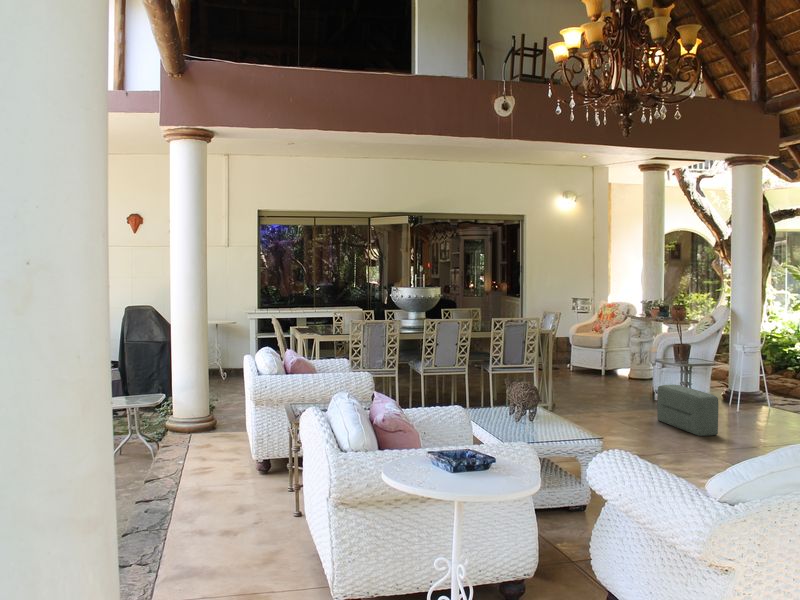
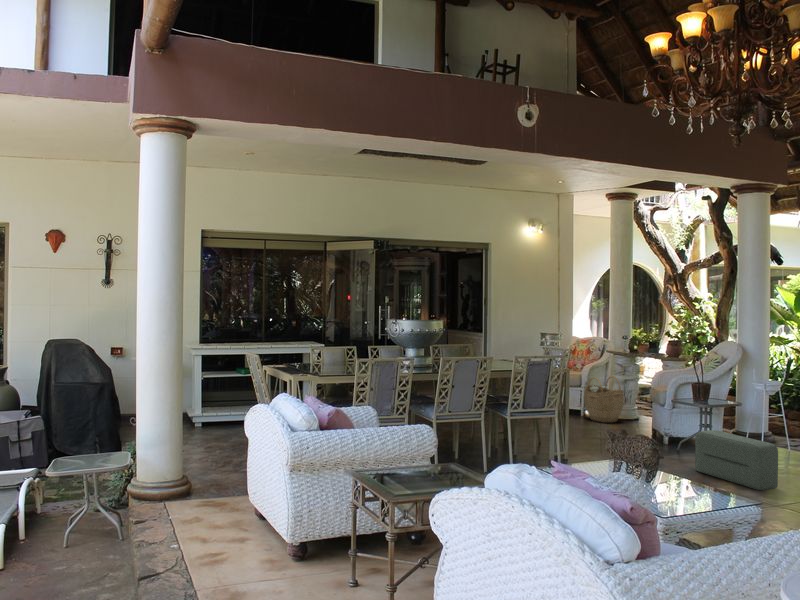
woven basket: none [602,339,637,382] -> present [584,377,624,423]

